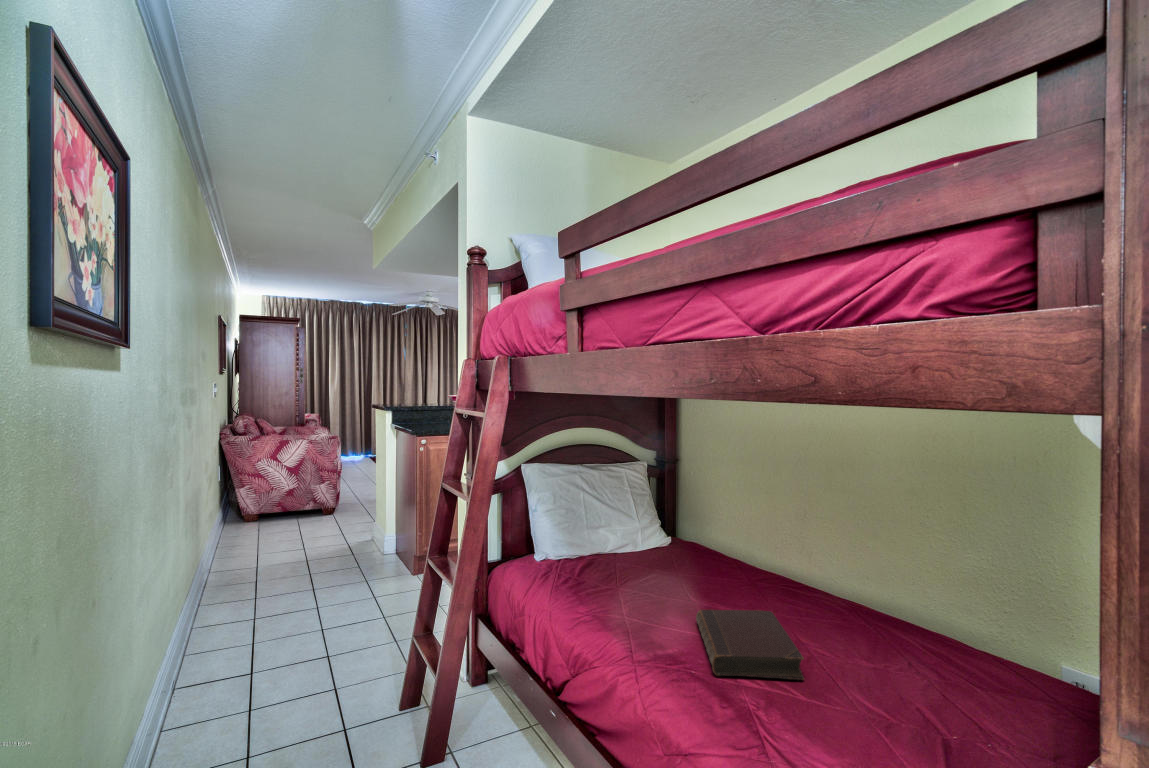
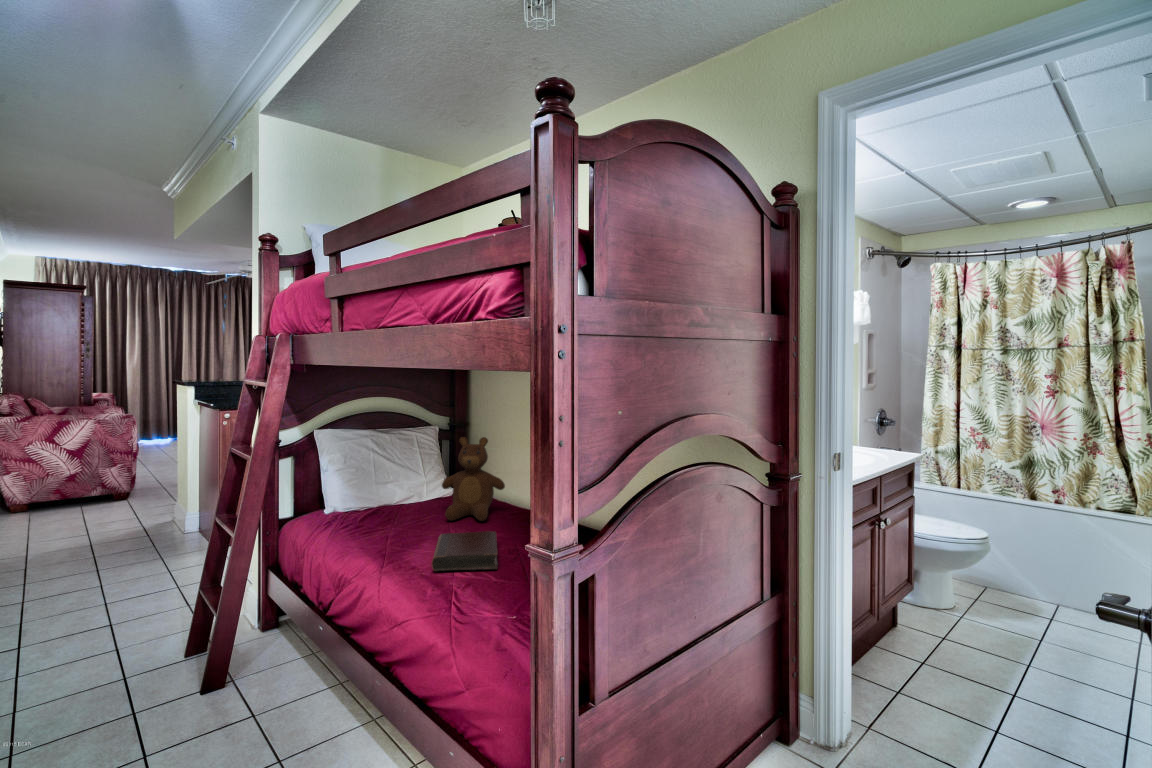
teddy bear: none [673,476,754,587] -> present [442,437,505,521]

